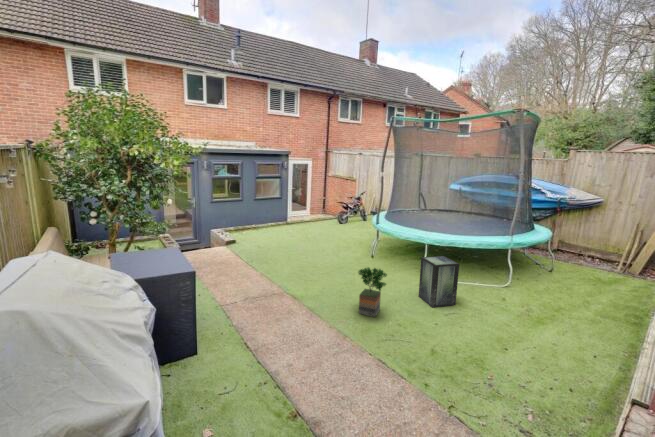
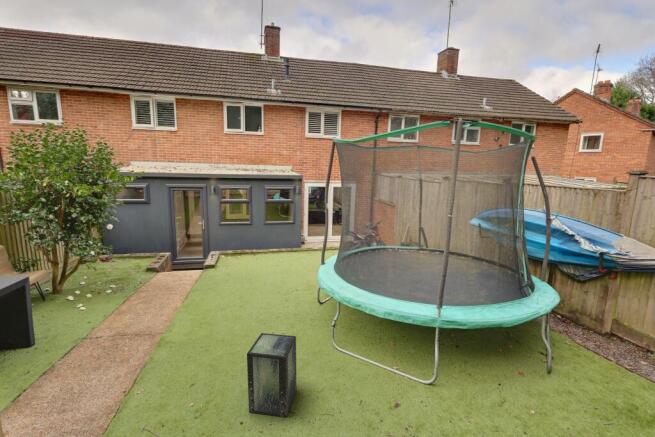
potted tree: present [358,267,387,317] -> none [137,336,189,408]

